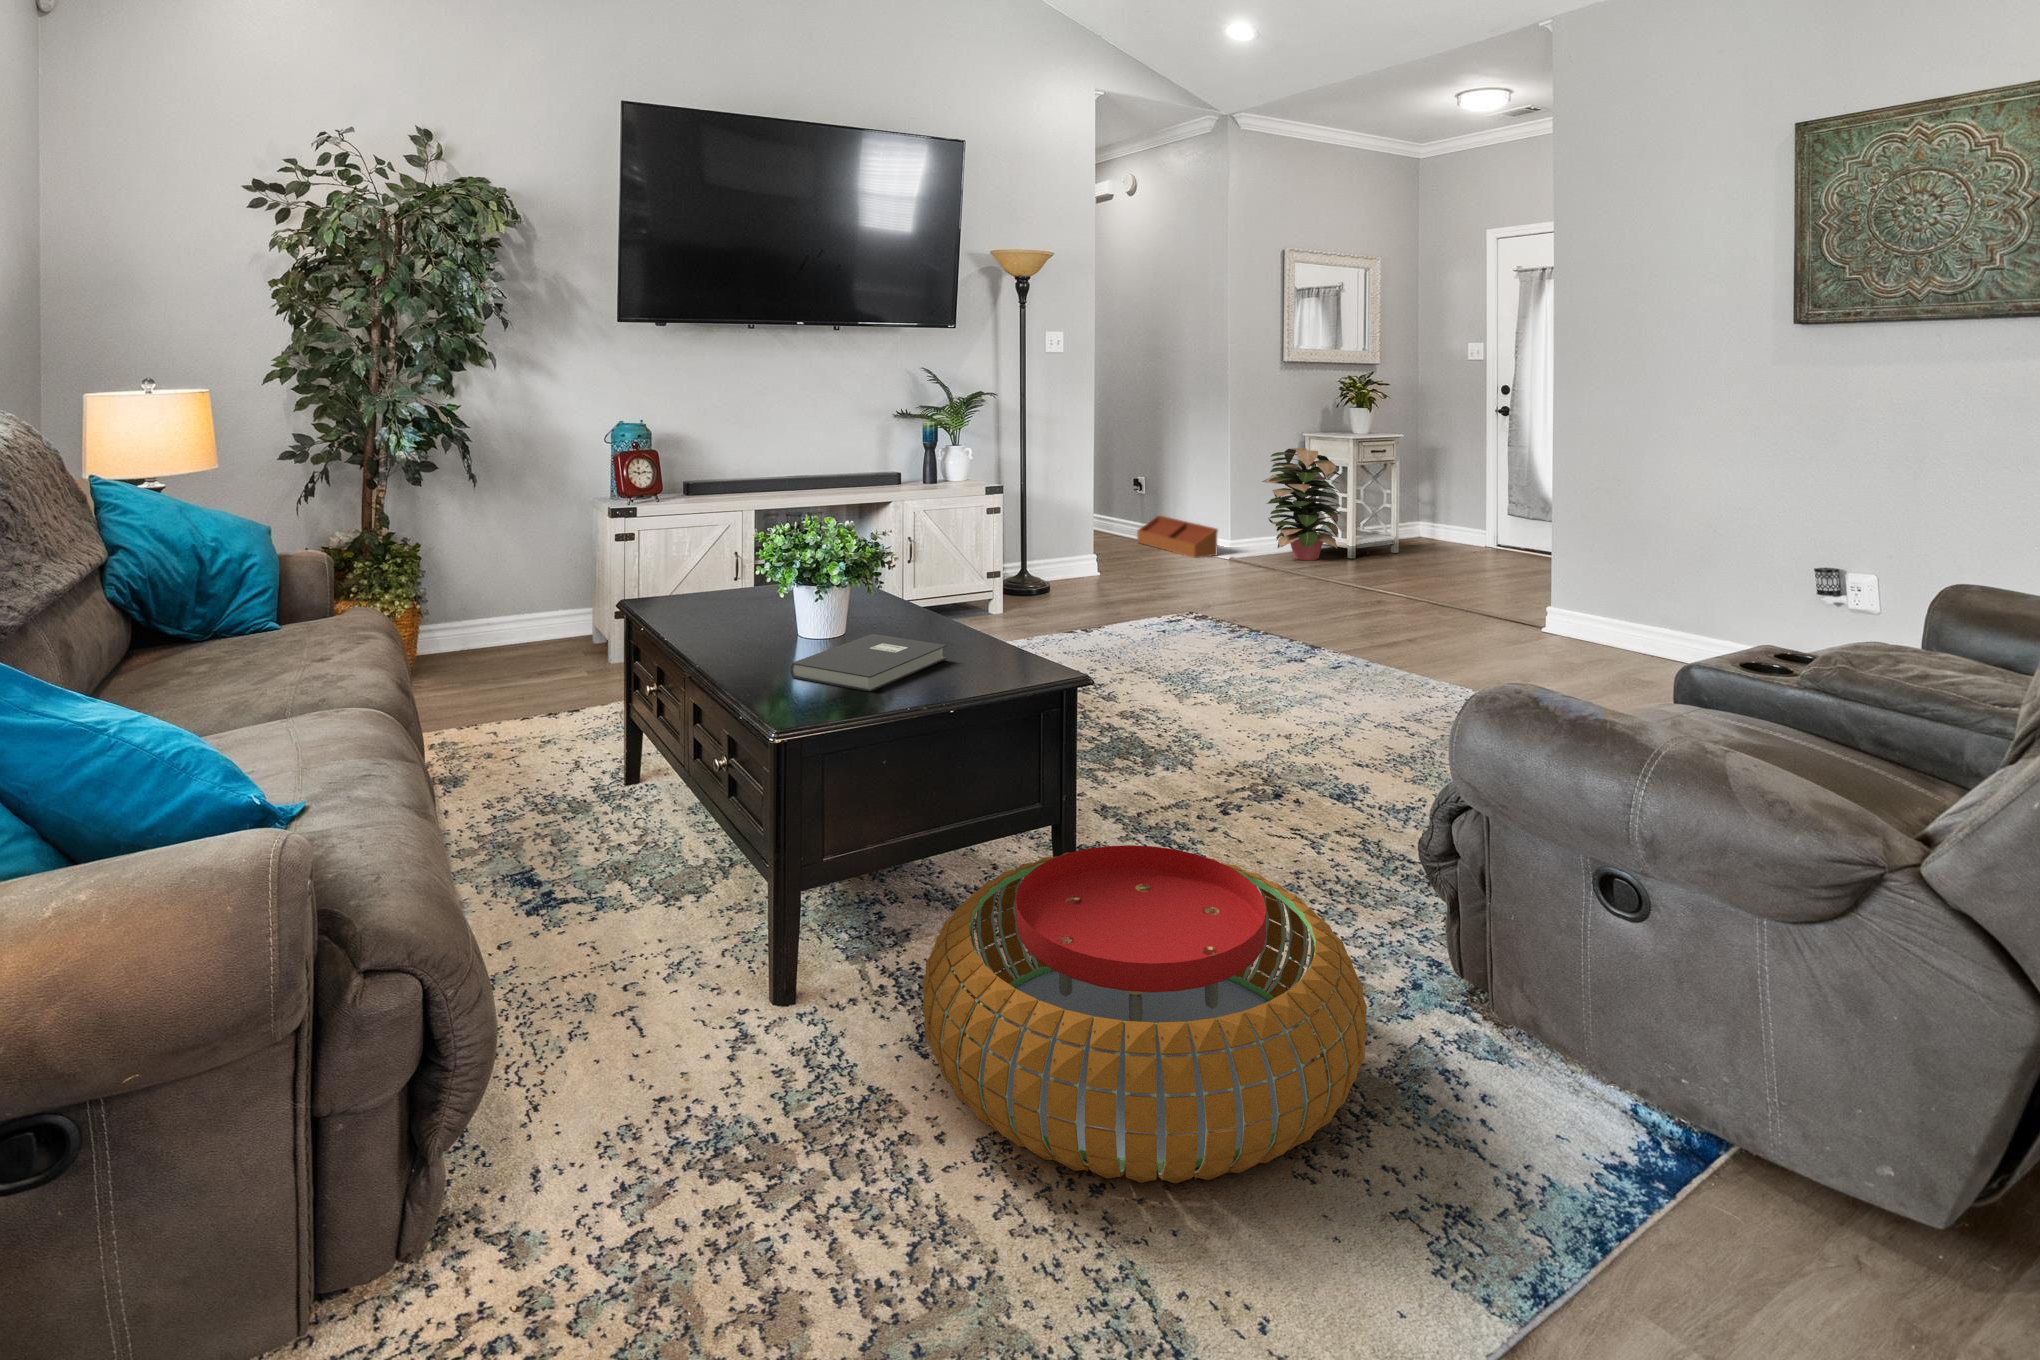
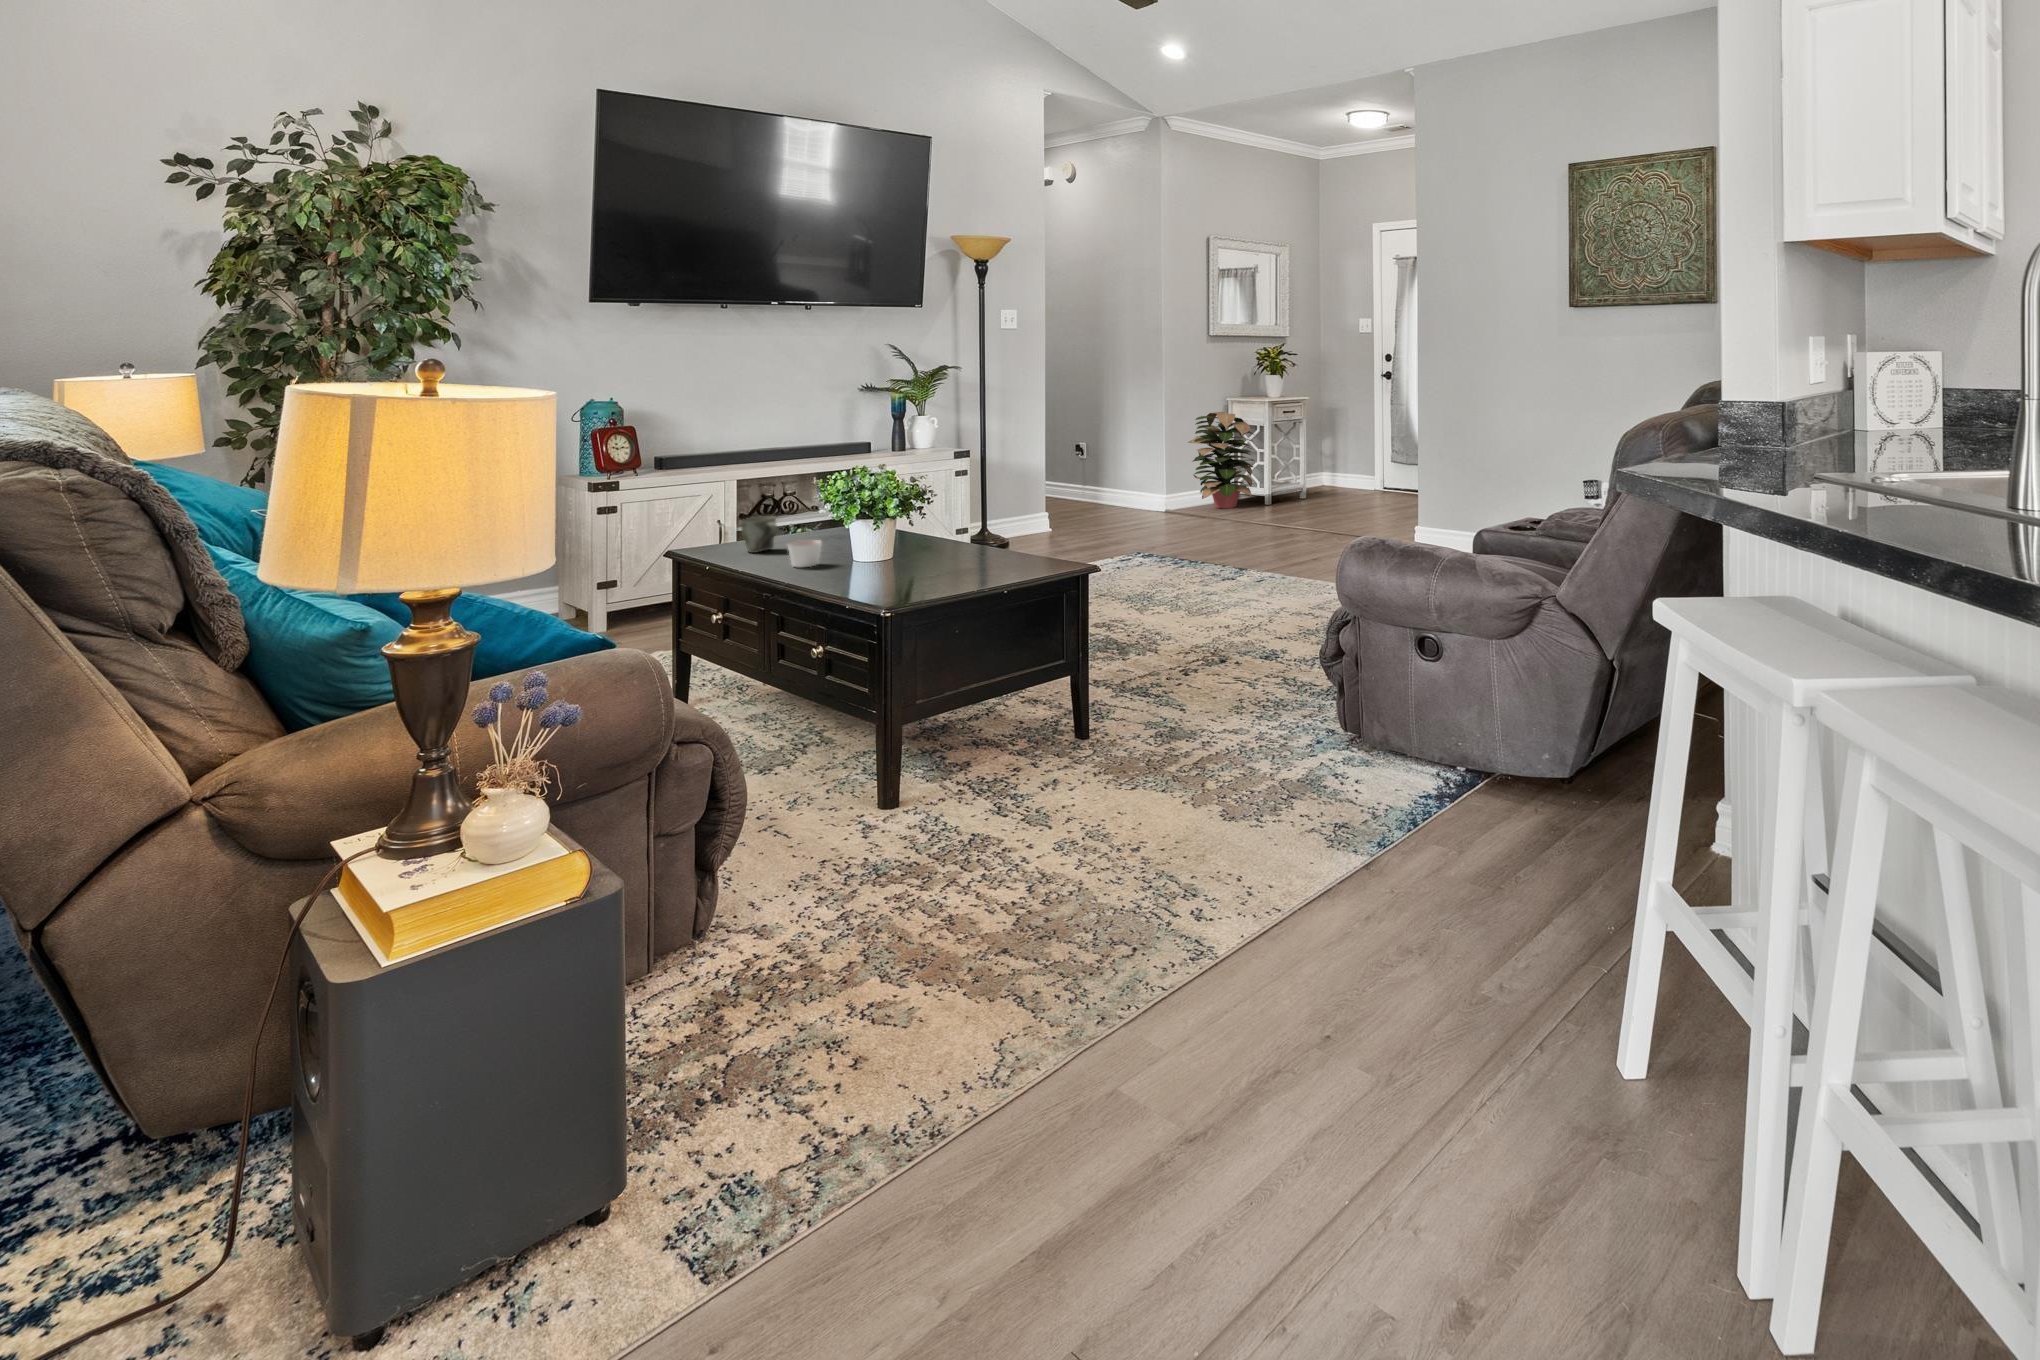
storage bin: present [1137,516,1218,558] -> none [1076,478,1150,512]
mug: none [691,572,733,617] -> present [739,516,778,553]
candle: none [724,612,764,647] -> present [788,540,822,567]
book: present [790,634,947,691] -> none [861,549,980,583]
pouf: present [922,845,1367,1184] -> none [998,669,1294,849]

